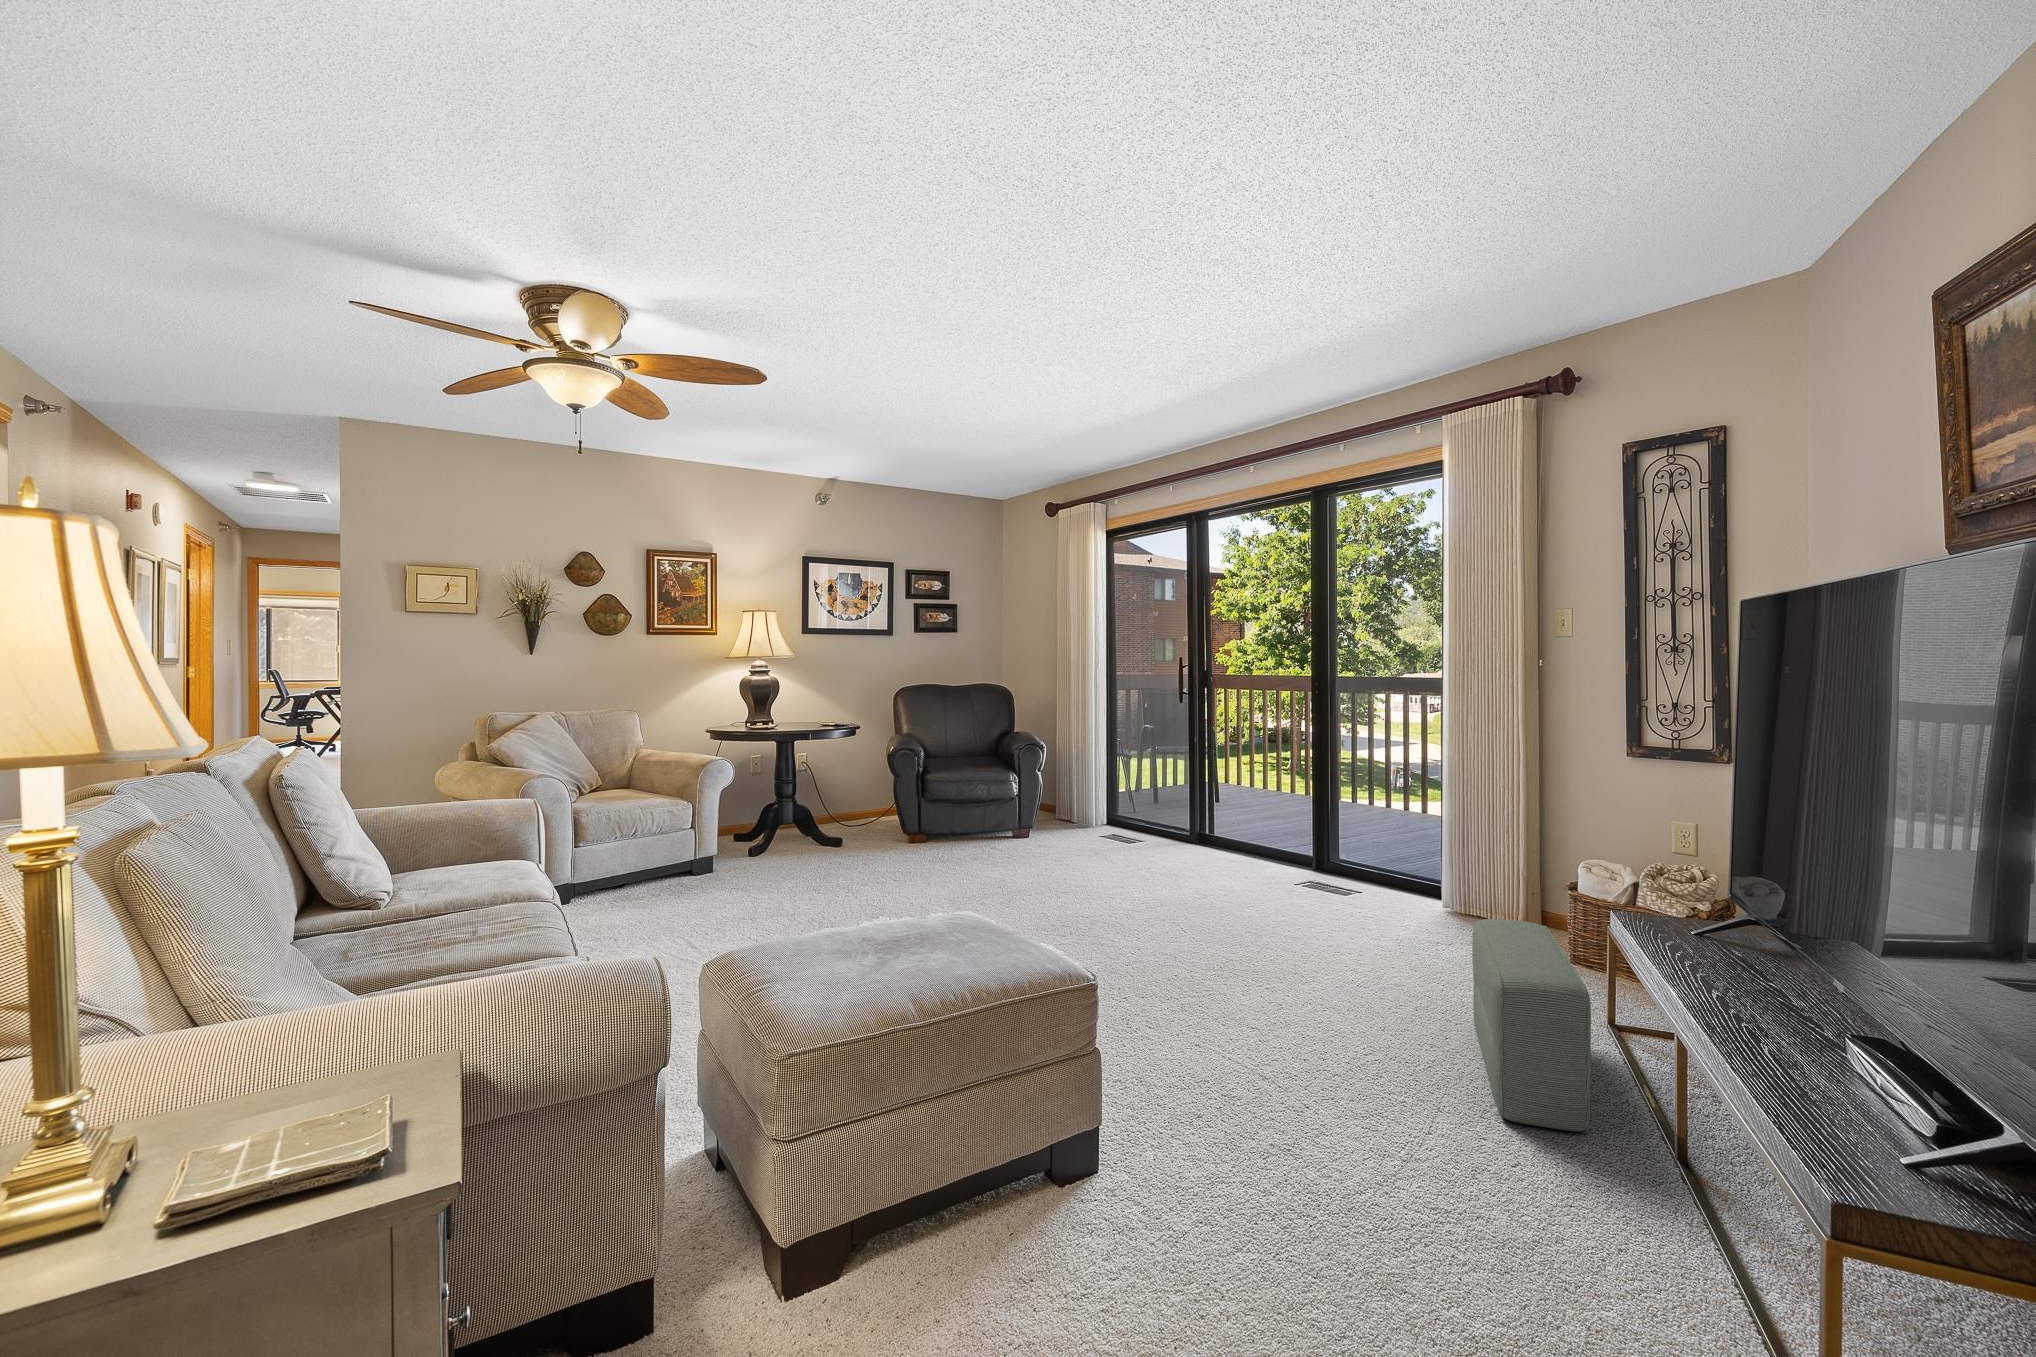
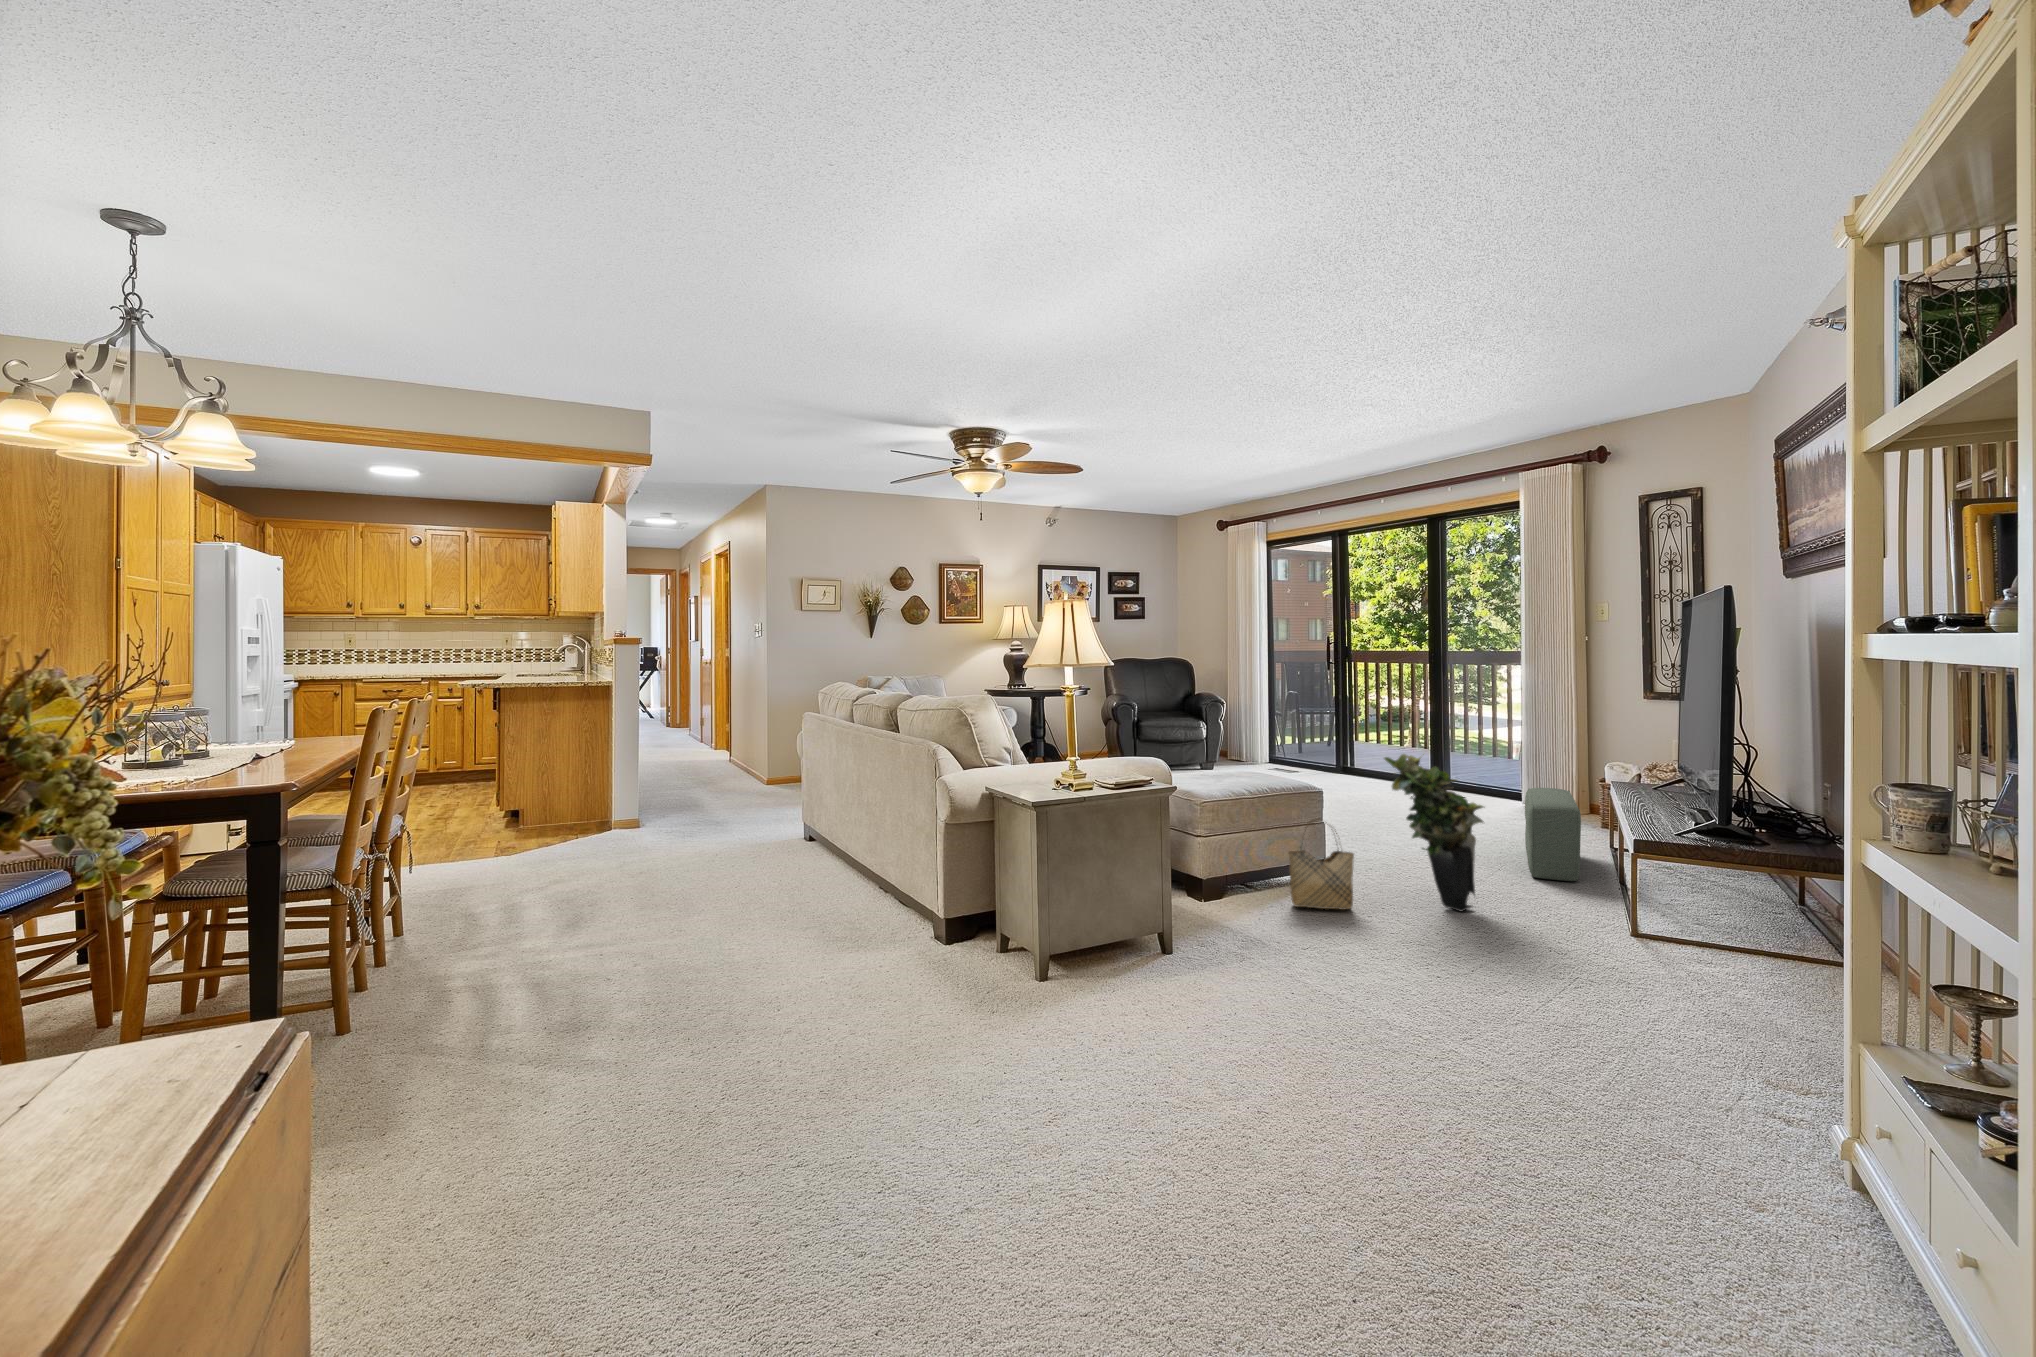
potted plant: none [1214,897,1429,1278] -> present [1384,754,1483,912]
woven basket: none [997,1055,1145,1285] -> present [1289,821,1354,910]

